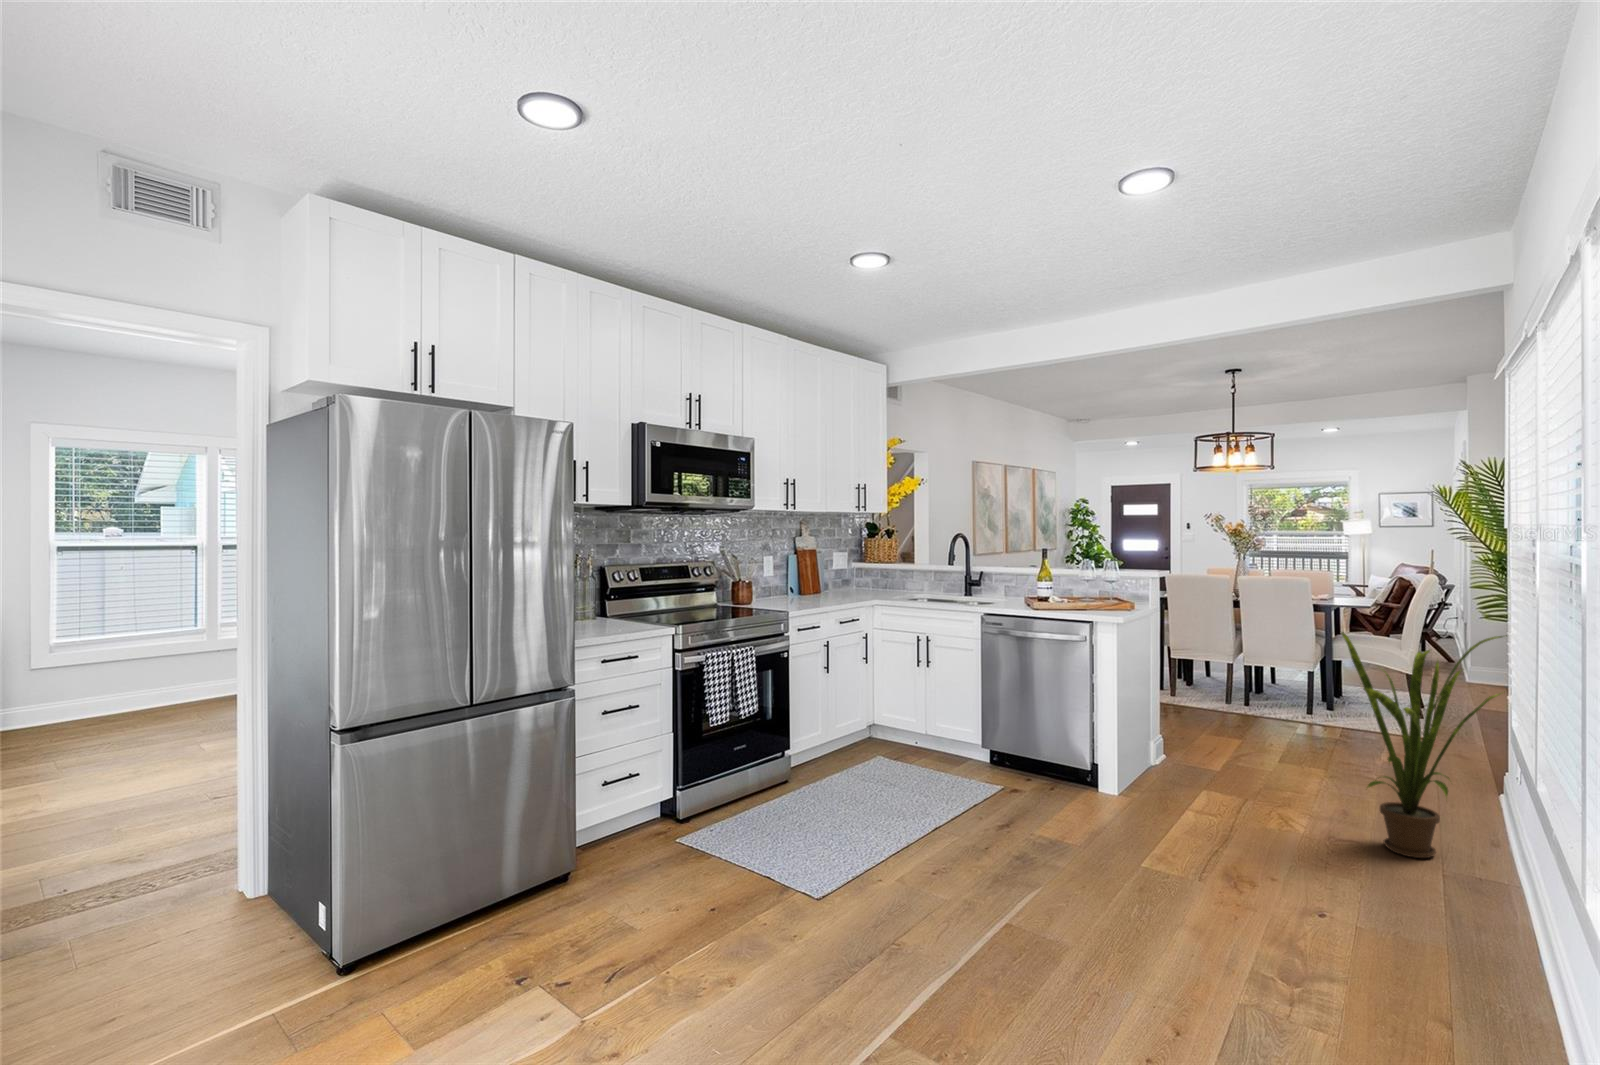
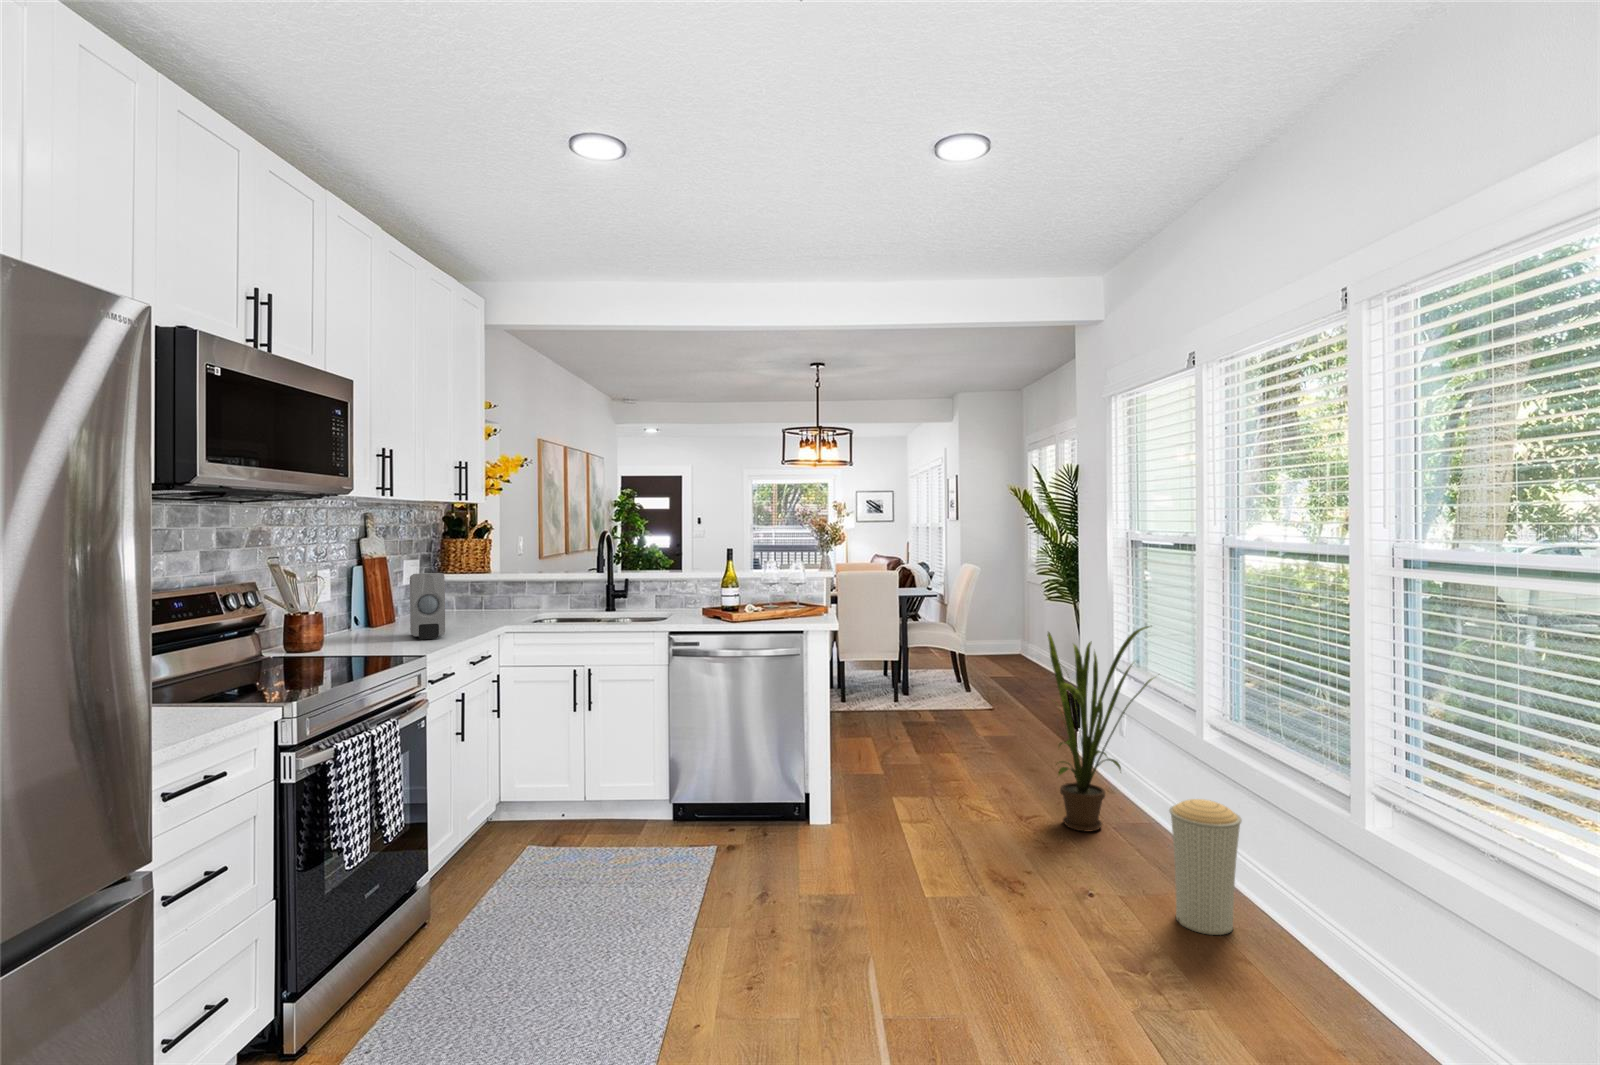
soap dispenser: none [804,559,828,604] -> present [410,573,445,639]
trash can: none [1404,819,1499,974] -> present [1169,799,1242,935]

